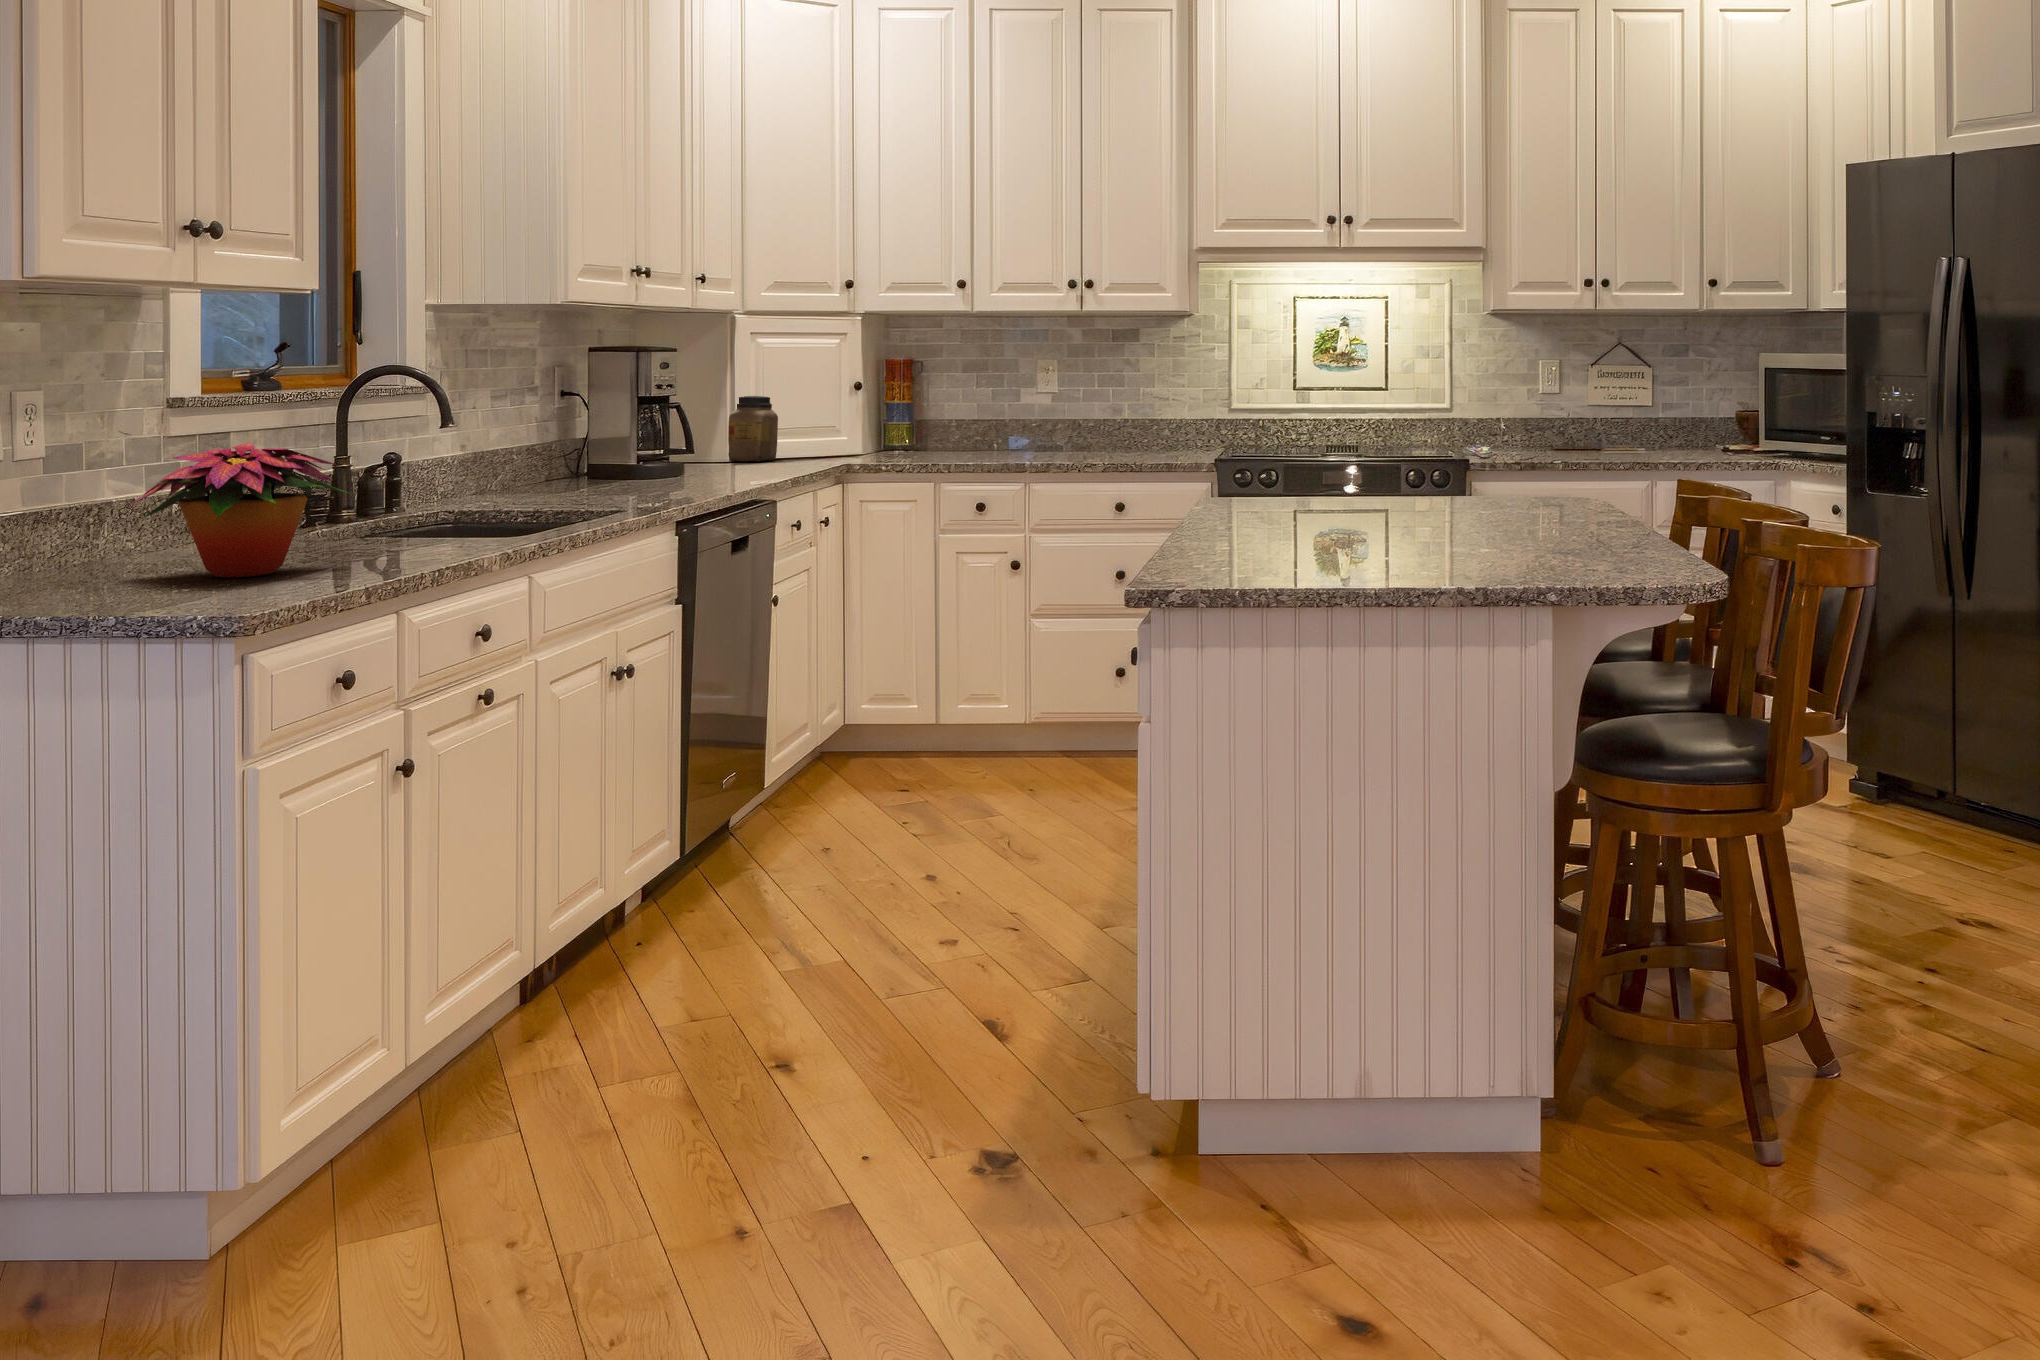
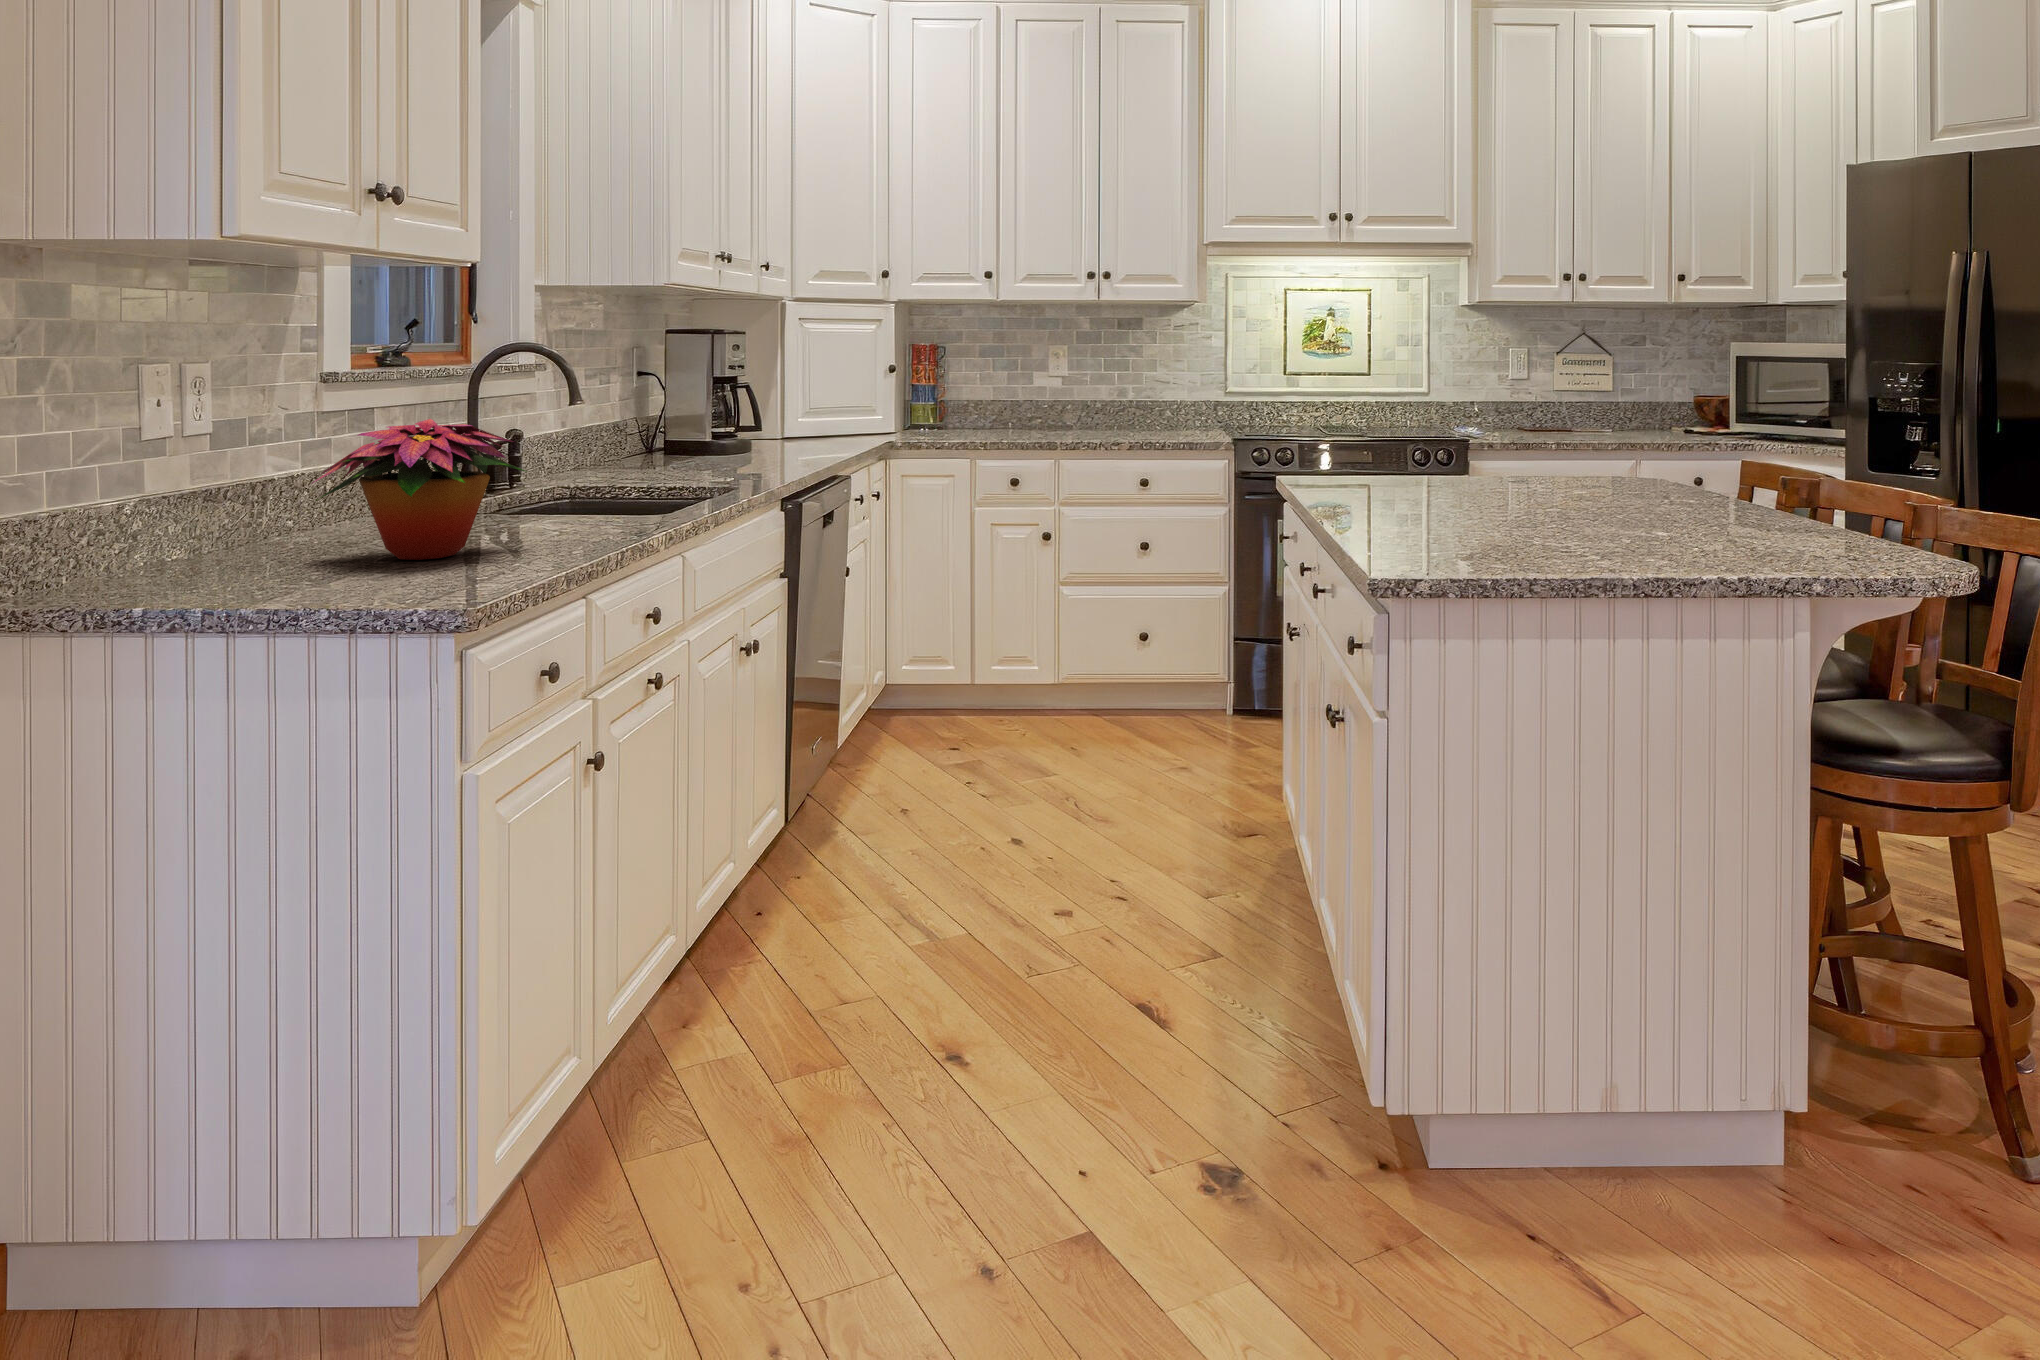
jar: present [728,396,778,461] -> none [782,378,825,438]

